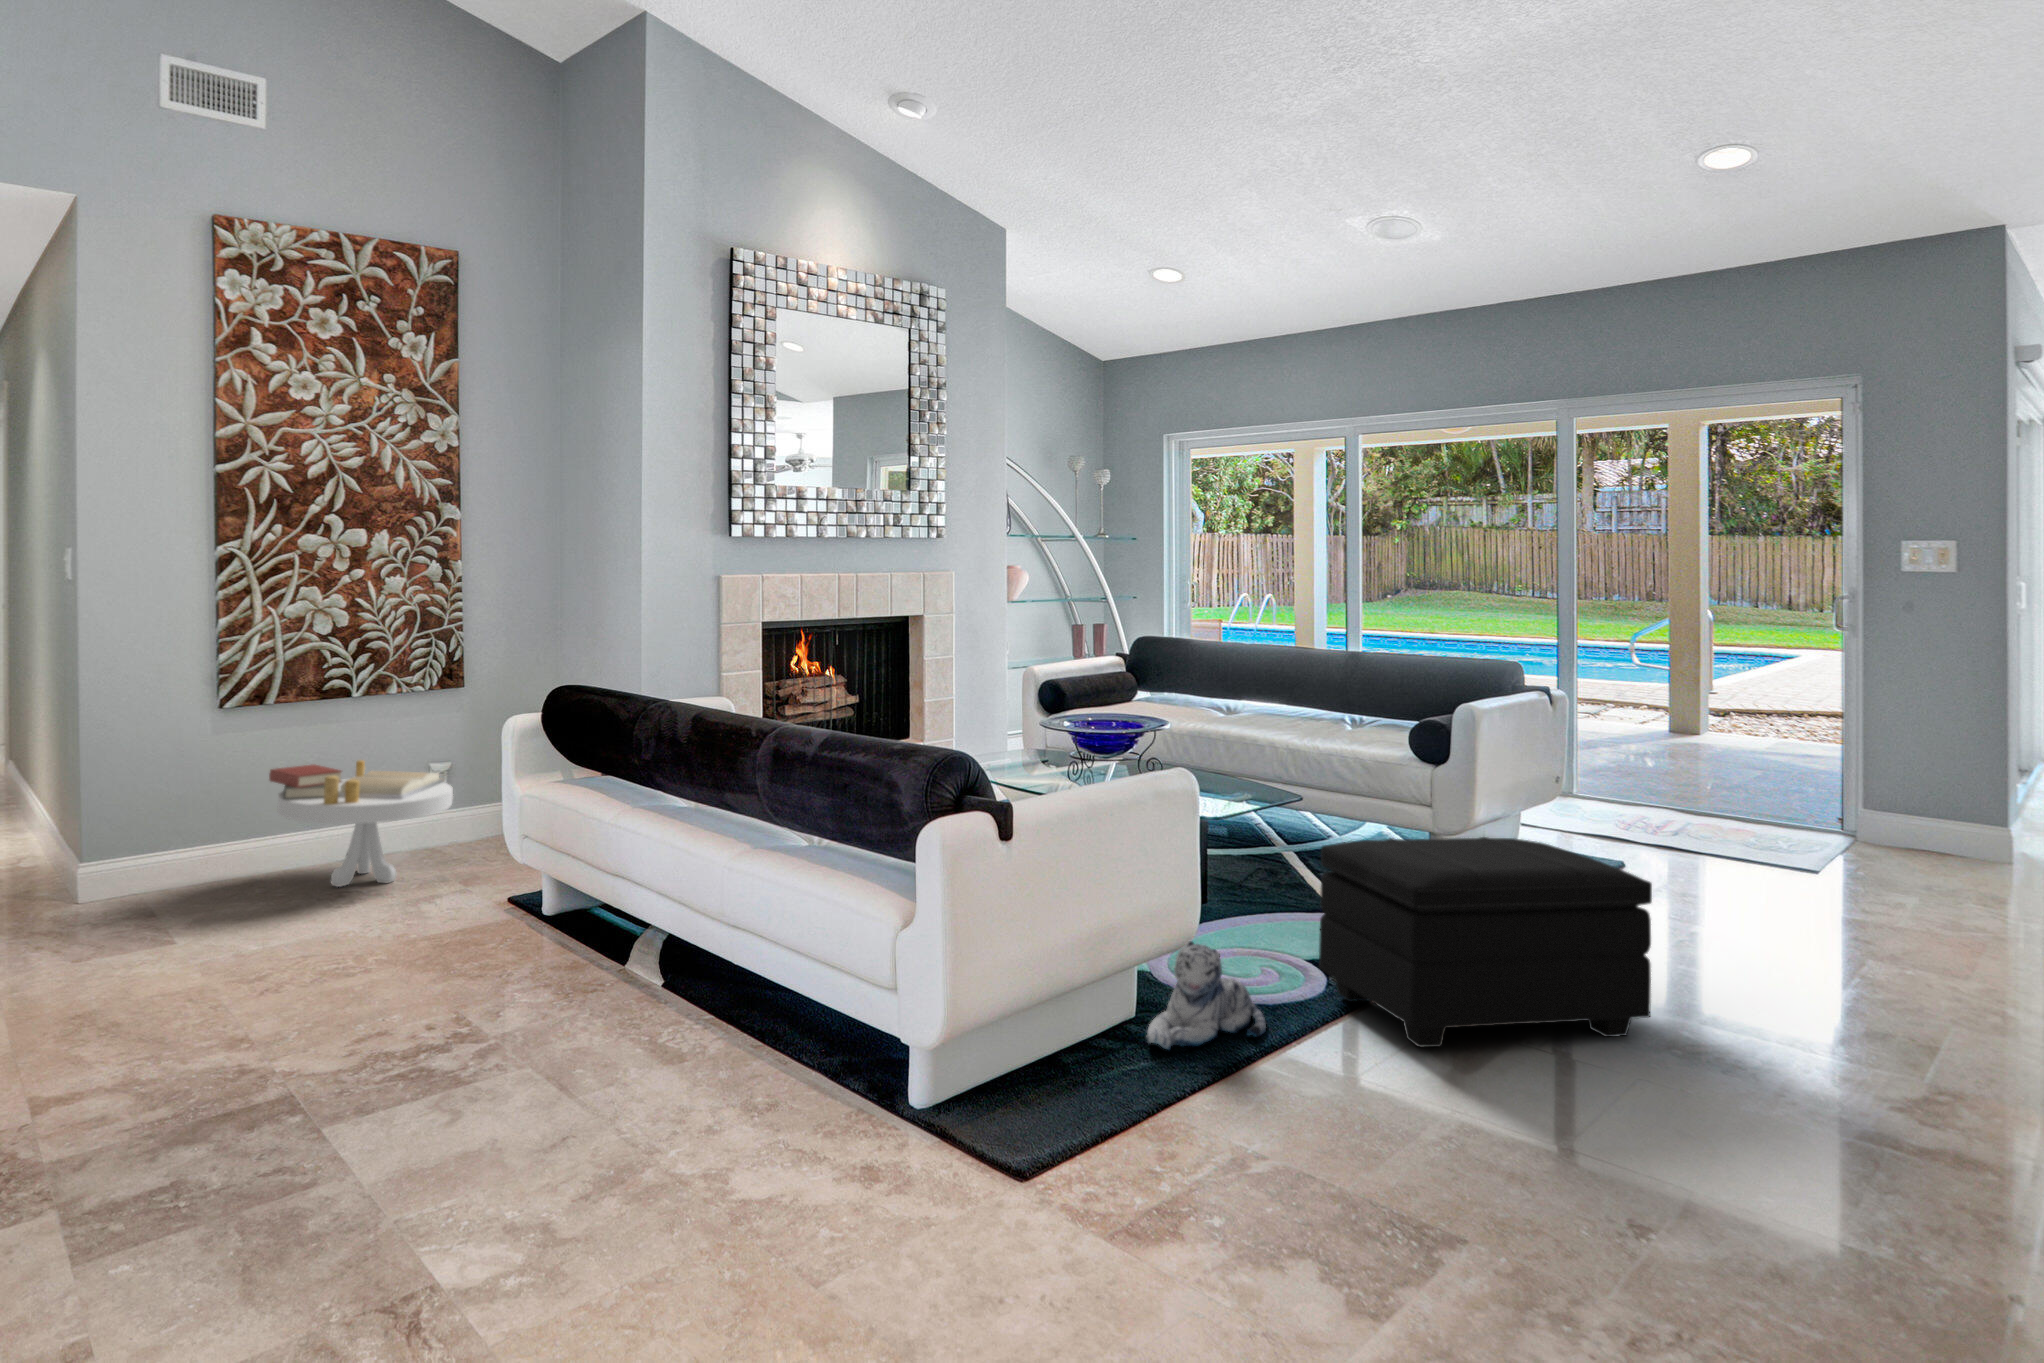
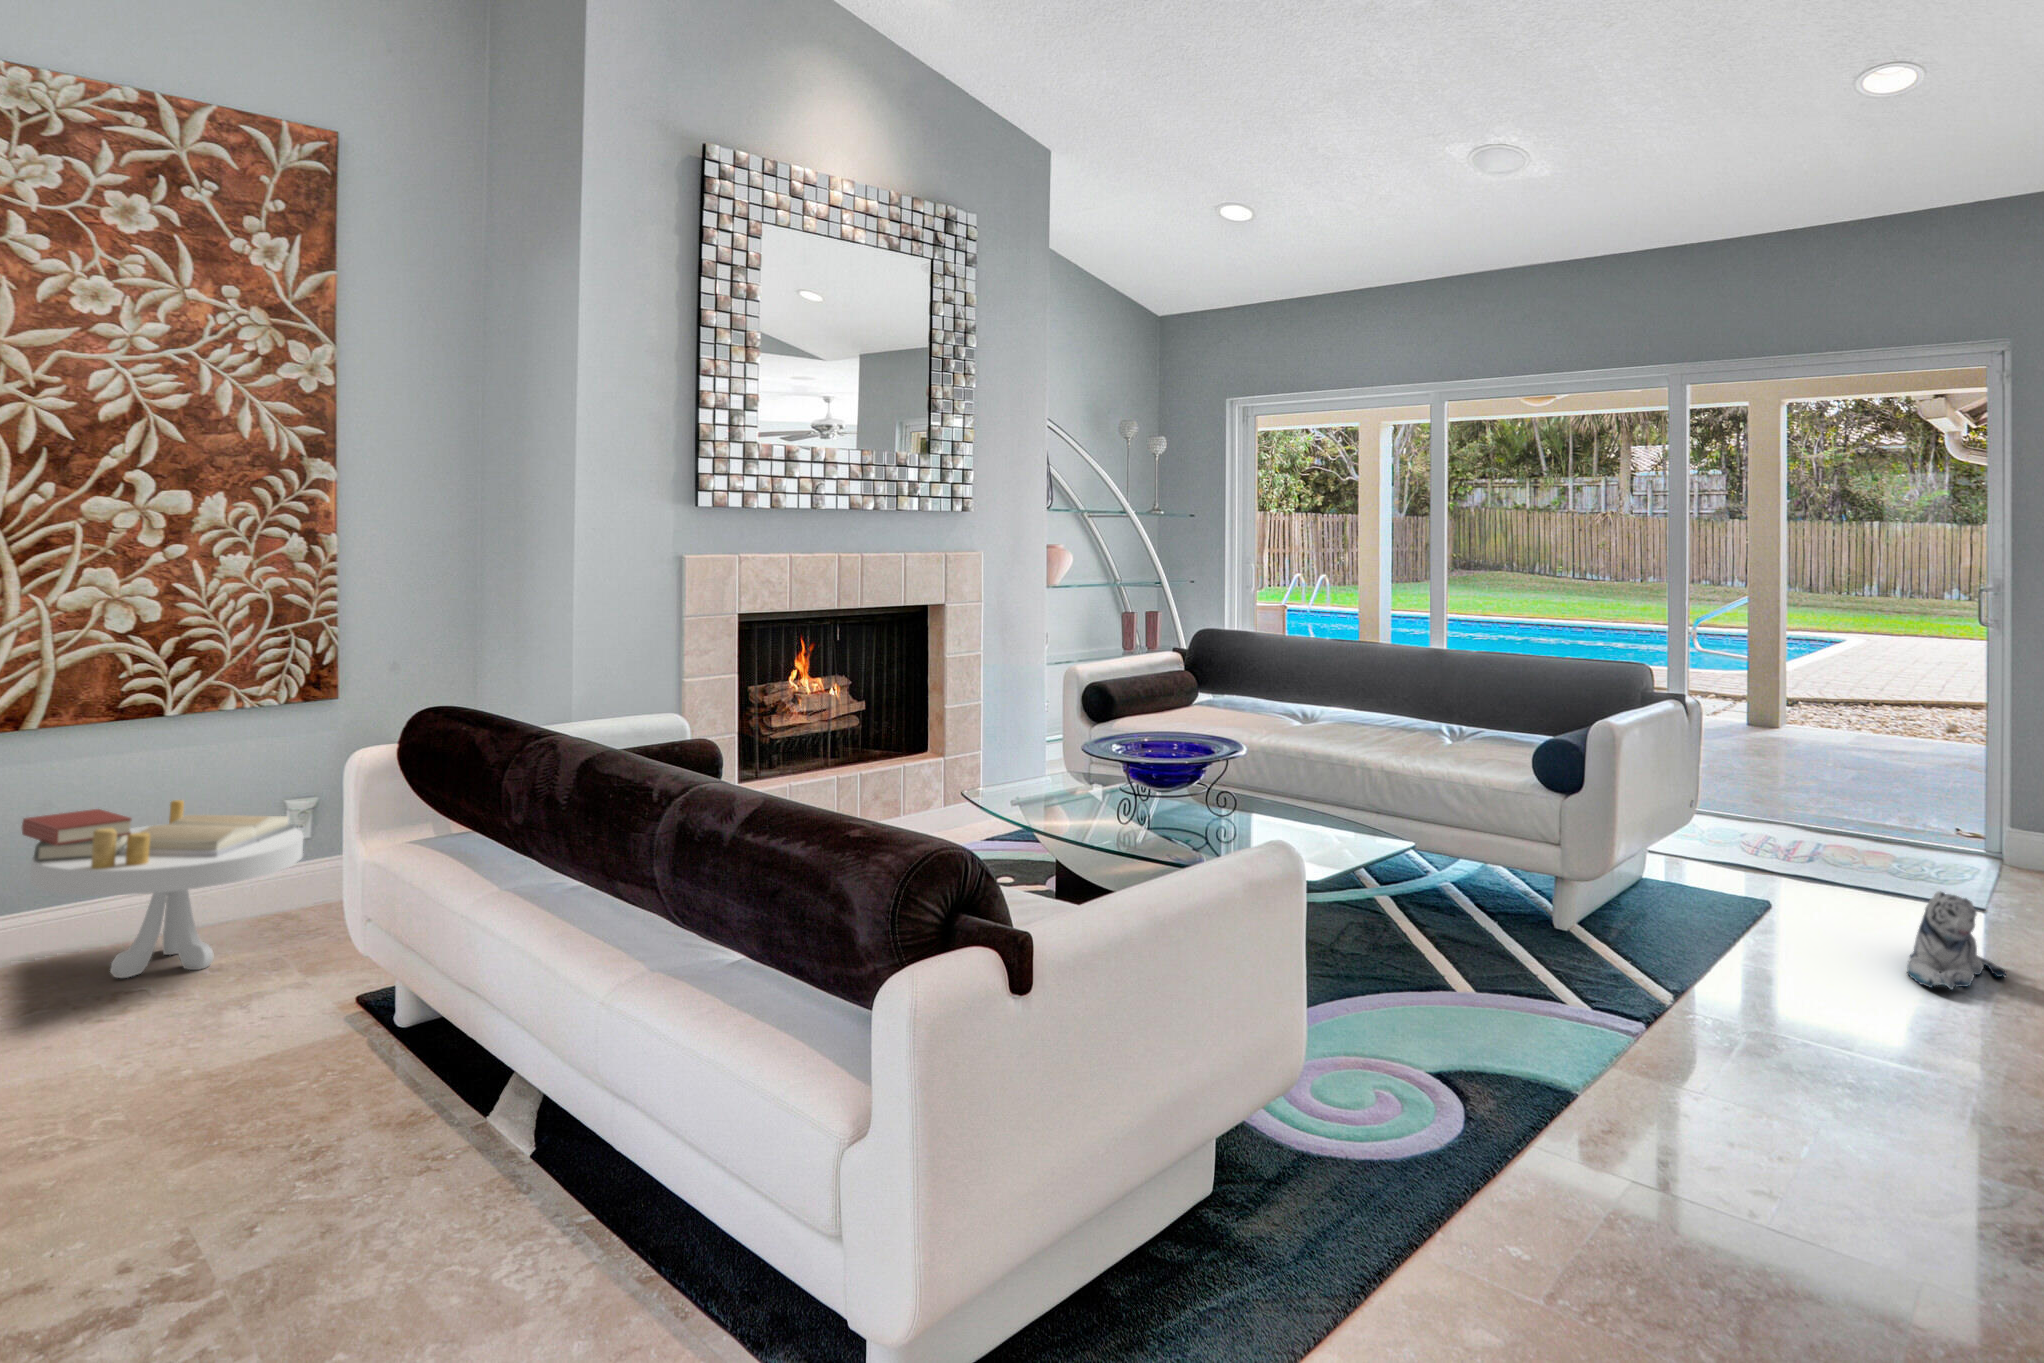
footstool: present [1319,837,1652,1047] -> none [1457,905,1910,1227]
plush toy: present [1147,941,1266,1049] -> present [1907,891,2006,990]

